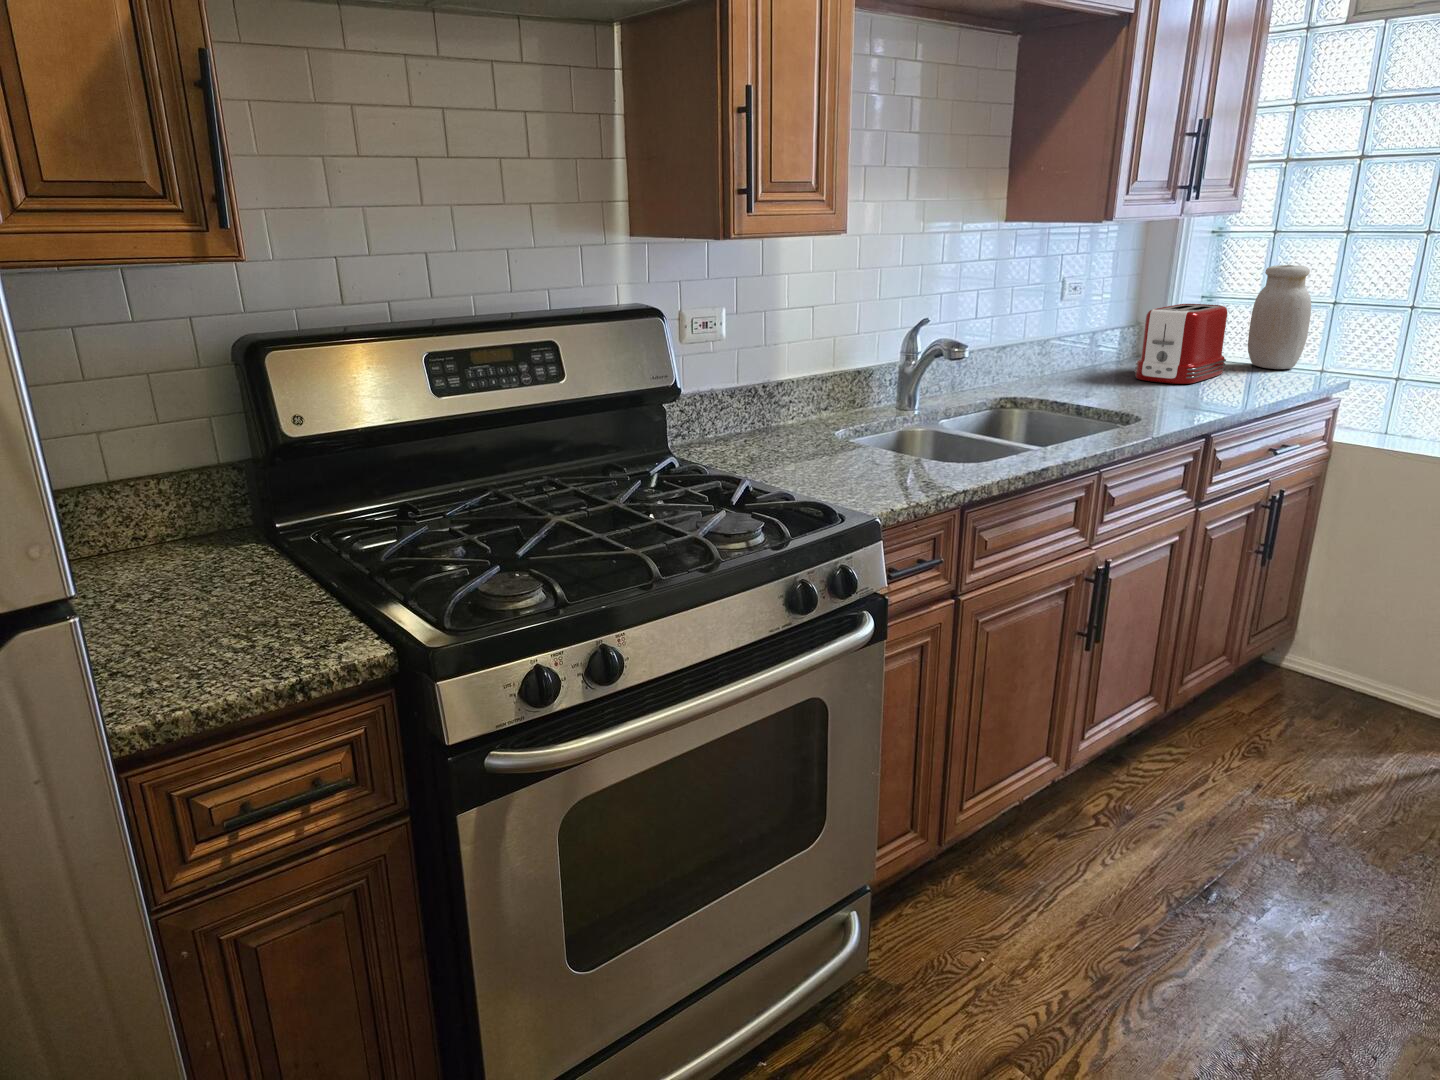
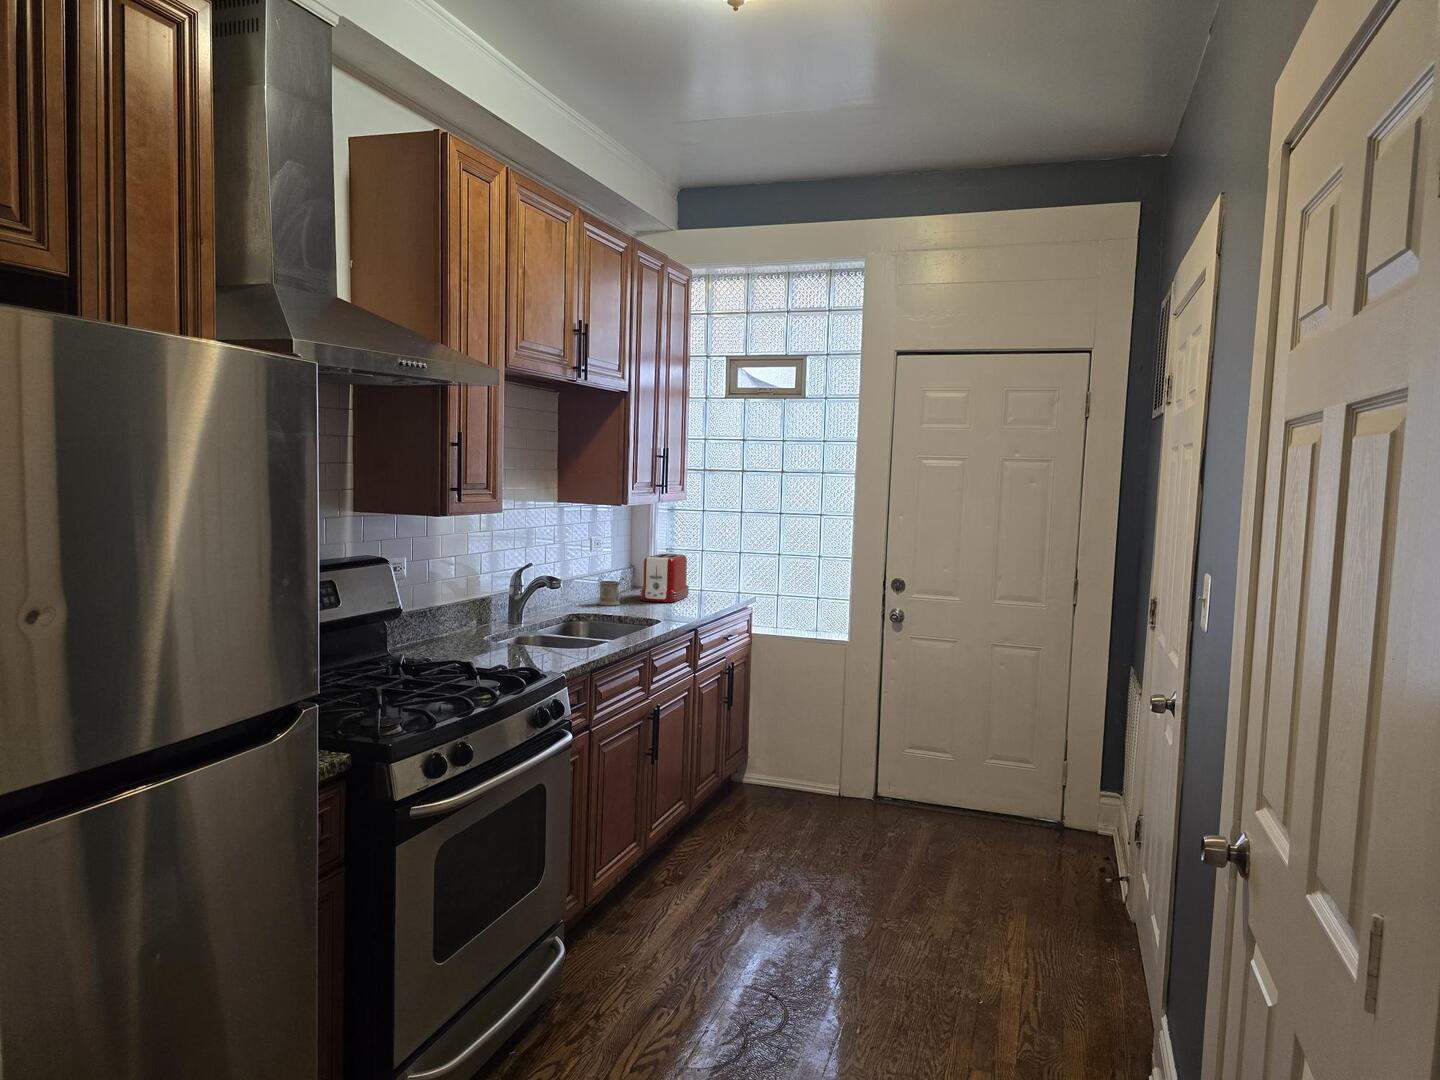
jar: present [1248,265,1311,369] -> none [697,531,729,592]
mug: none [1060,342,1111,385] -> present [598,577,629,605]

